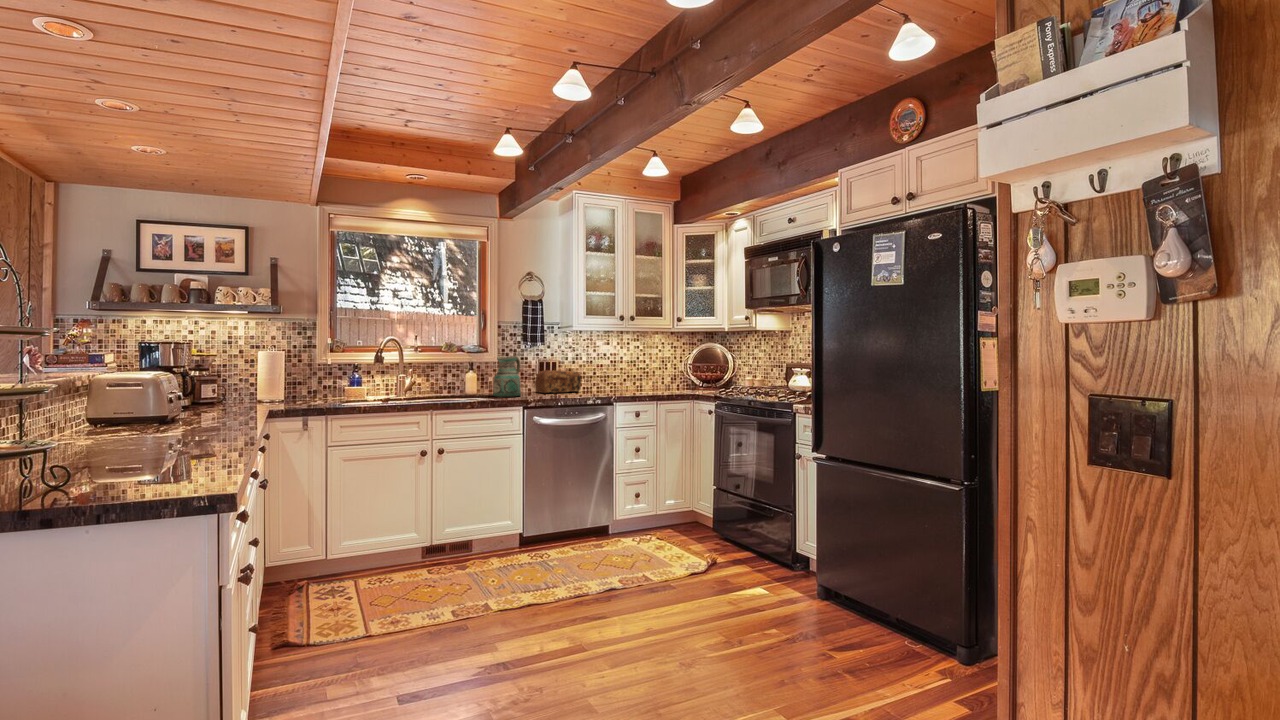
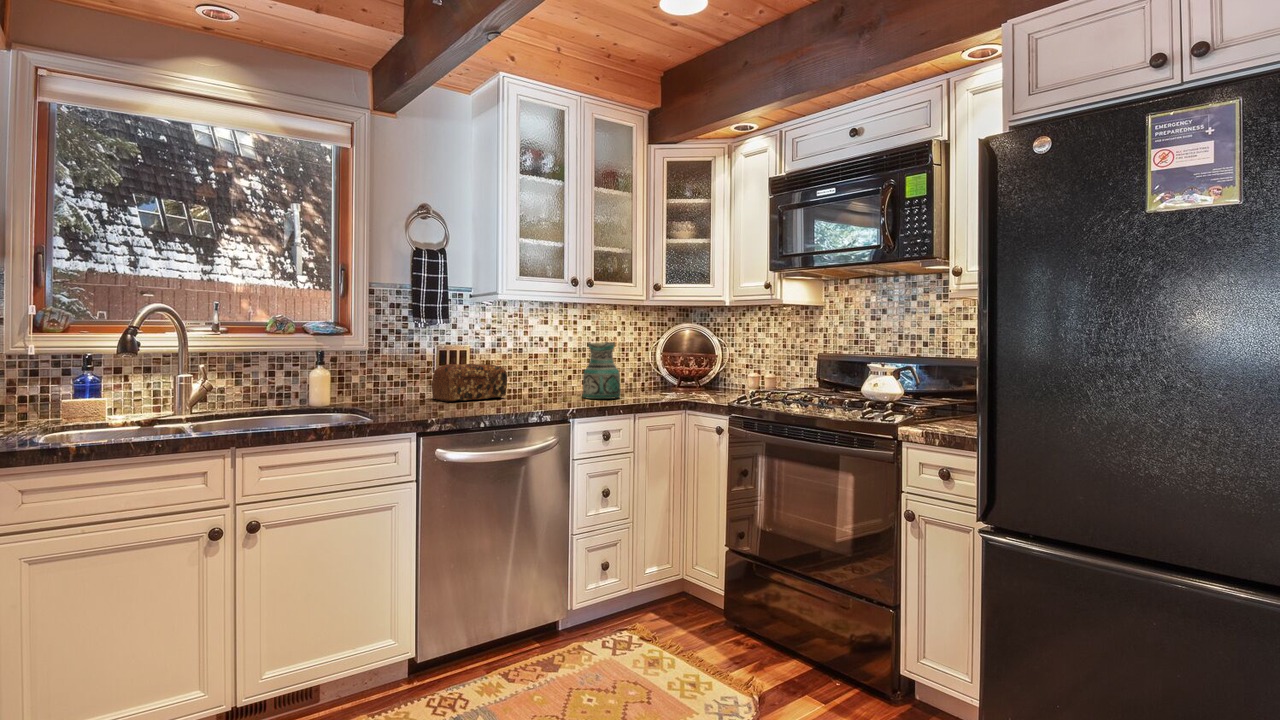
ceramic pitcher: present [493,356,521,397] -> present [582,342,621,399]

